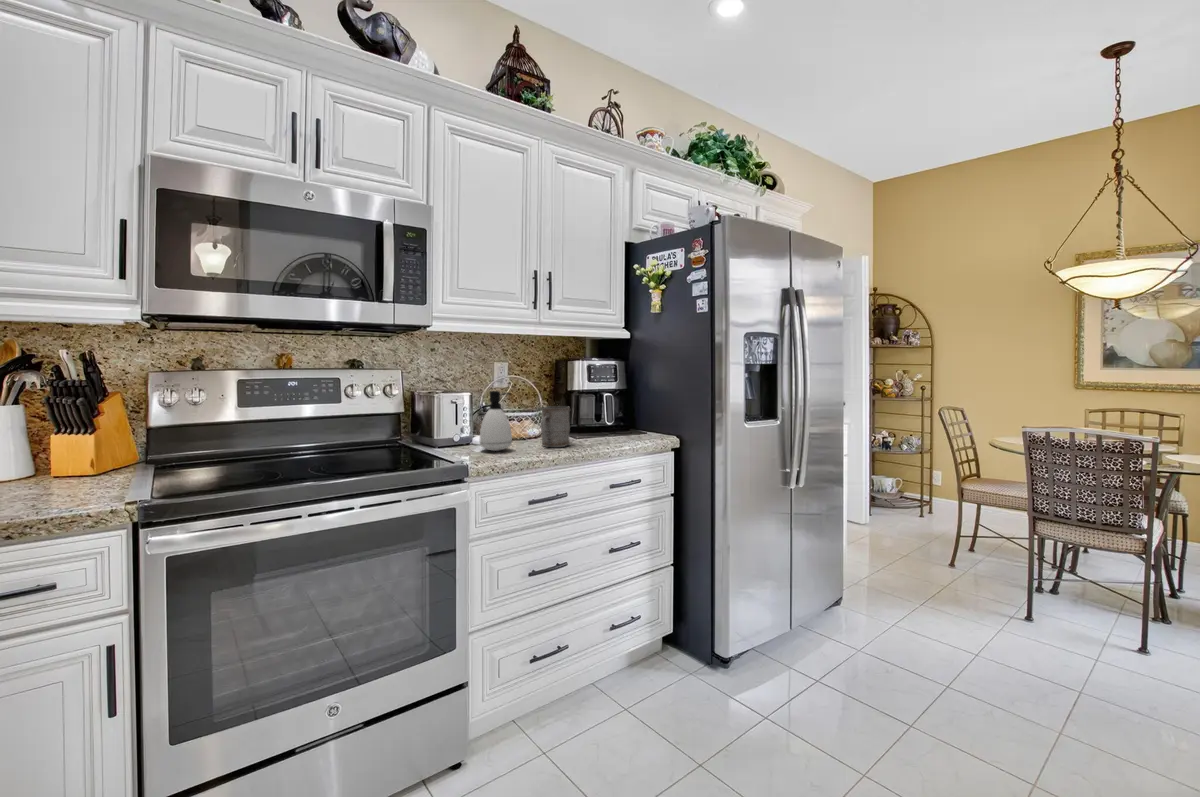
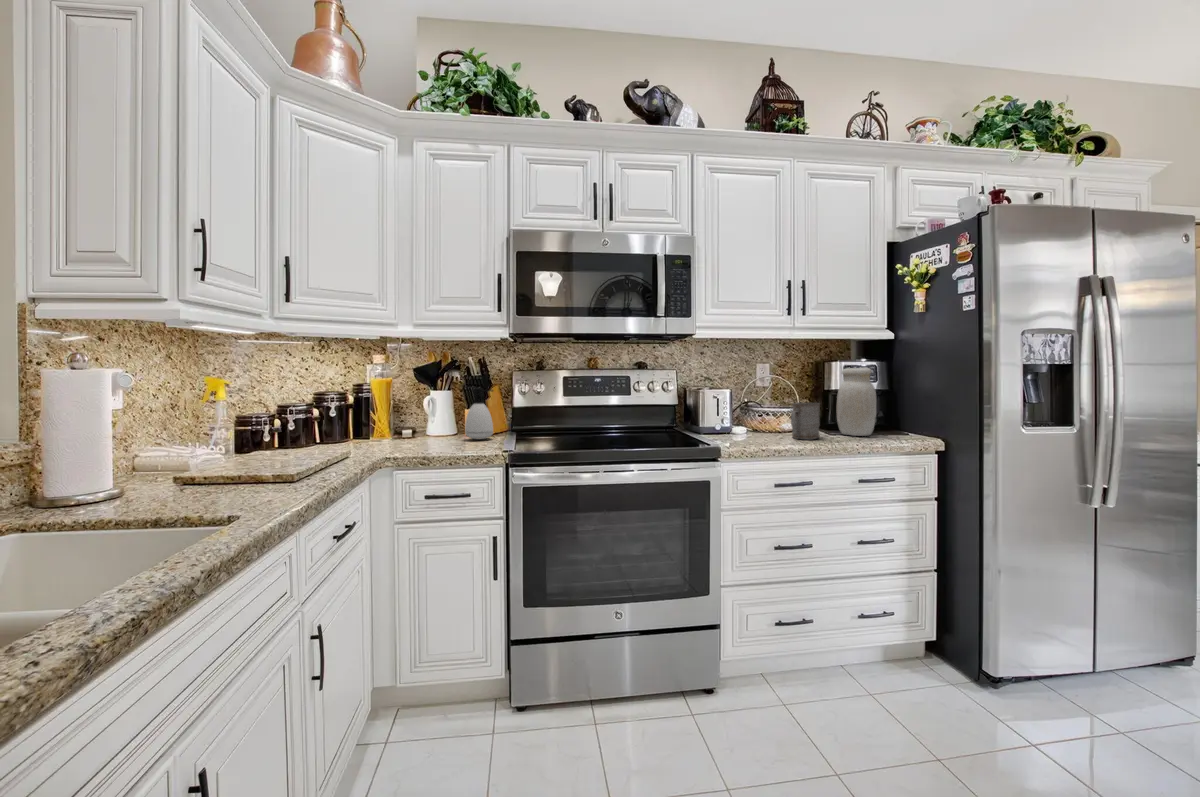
jar: none [584,368,621,439] -> present [837,368,876,436]
soap dispenser: present [480,391,512,451] -> present [465,388,493,439]

